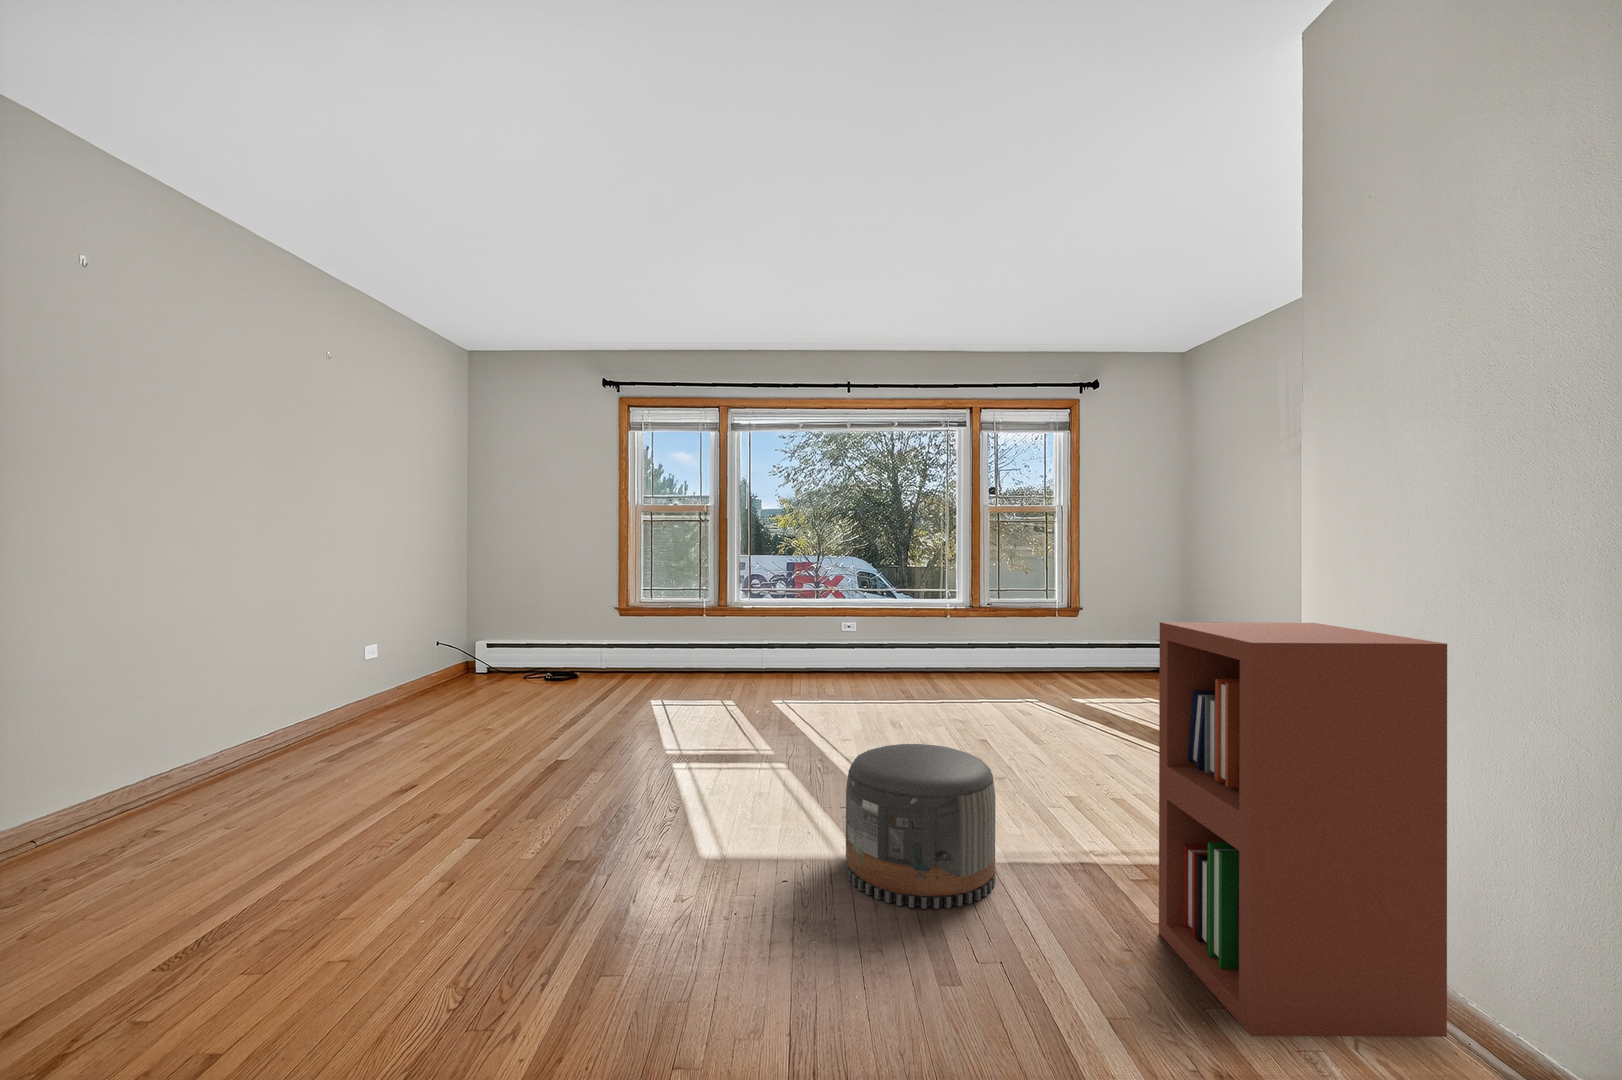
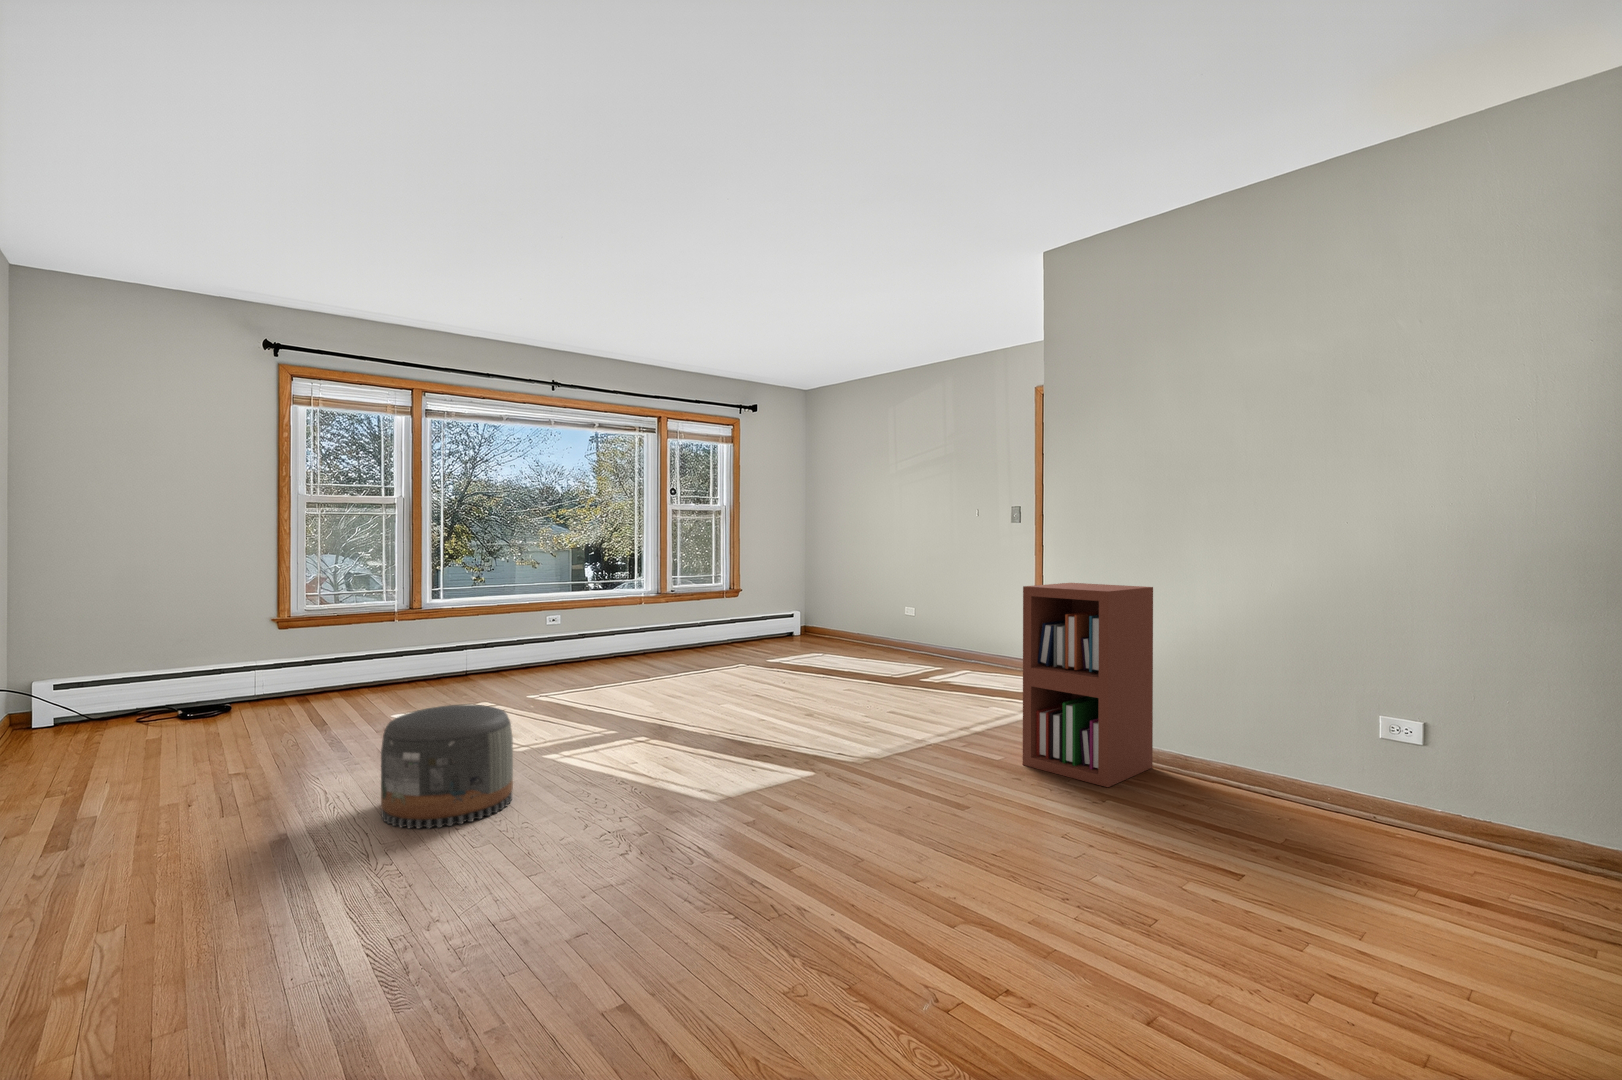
pouf: present [846,744,995,909] -> present [381,705,513,829]

